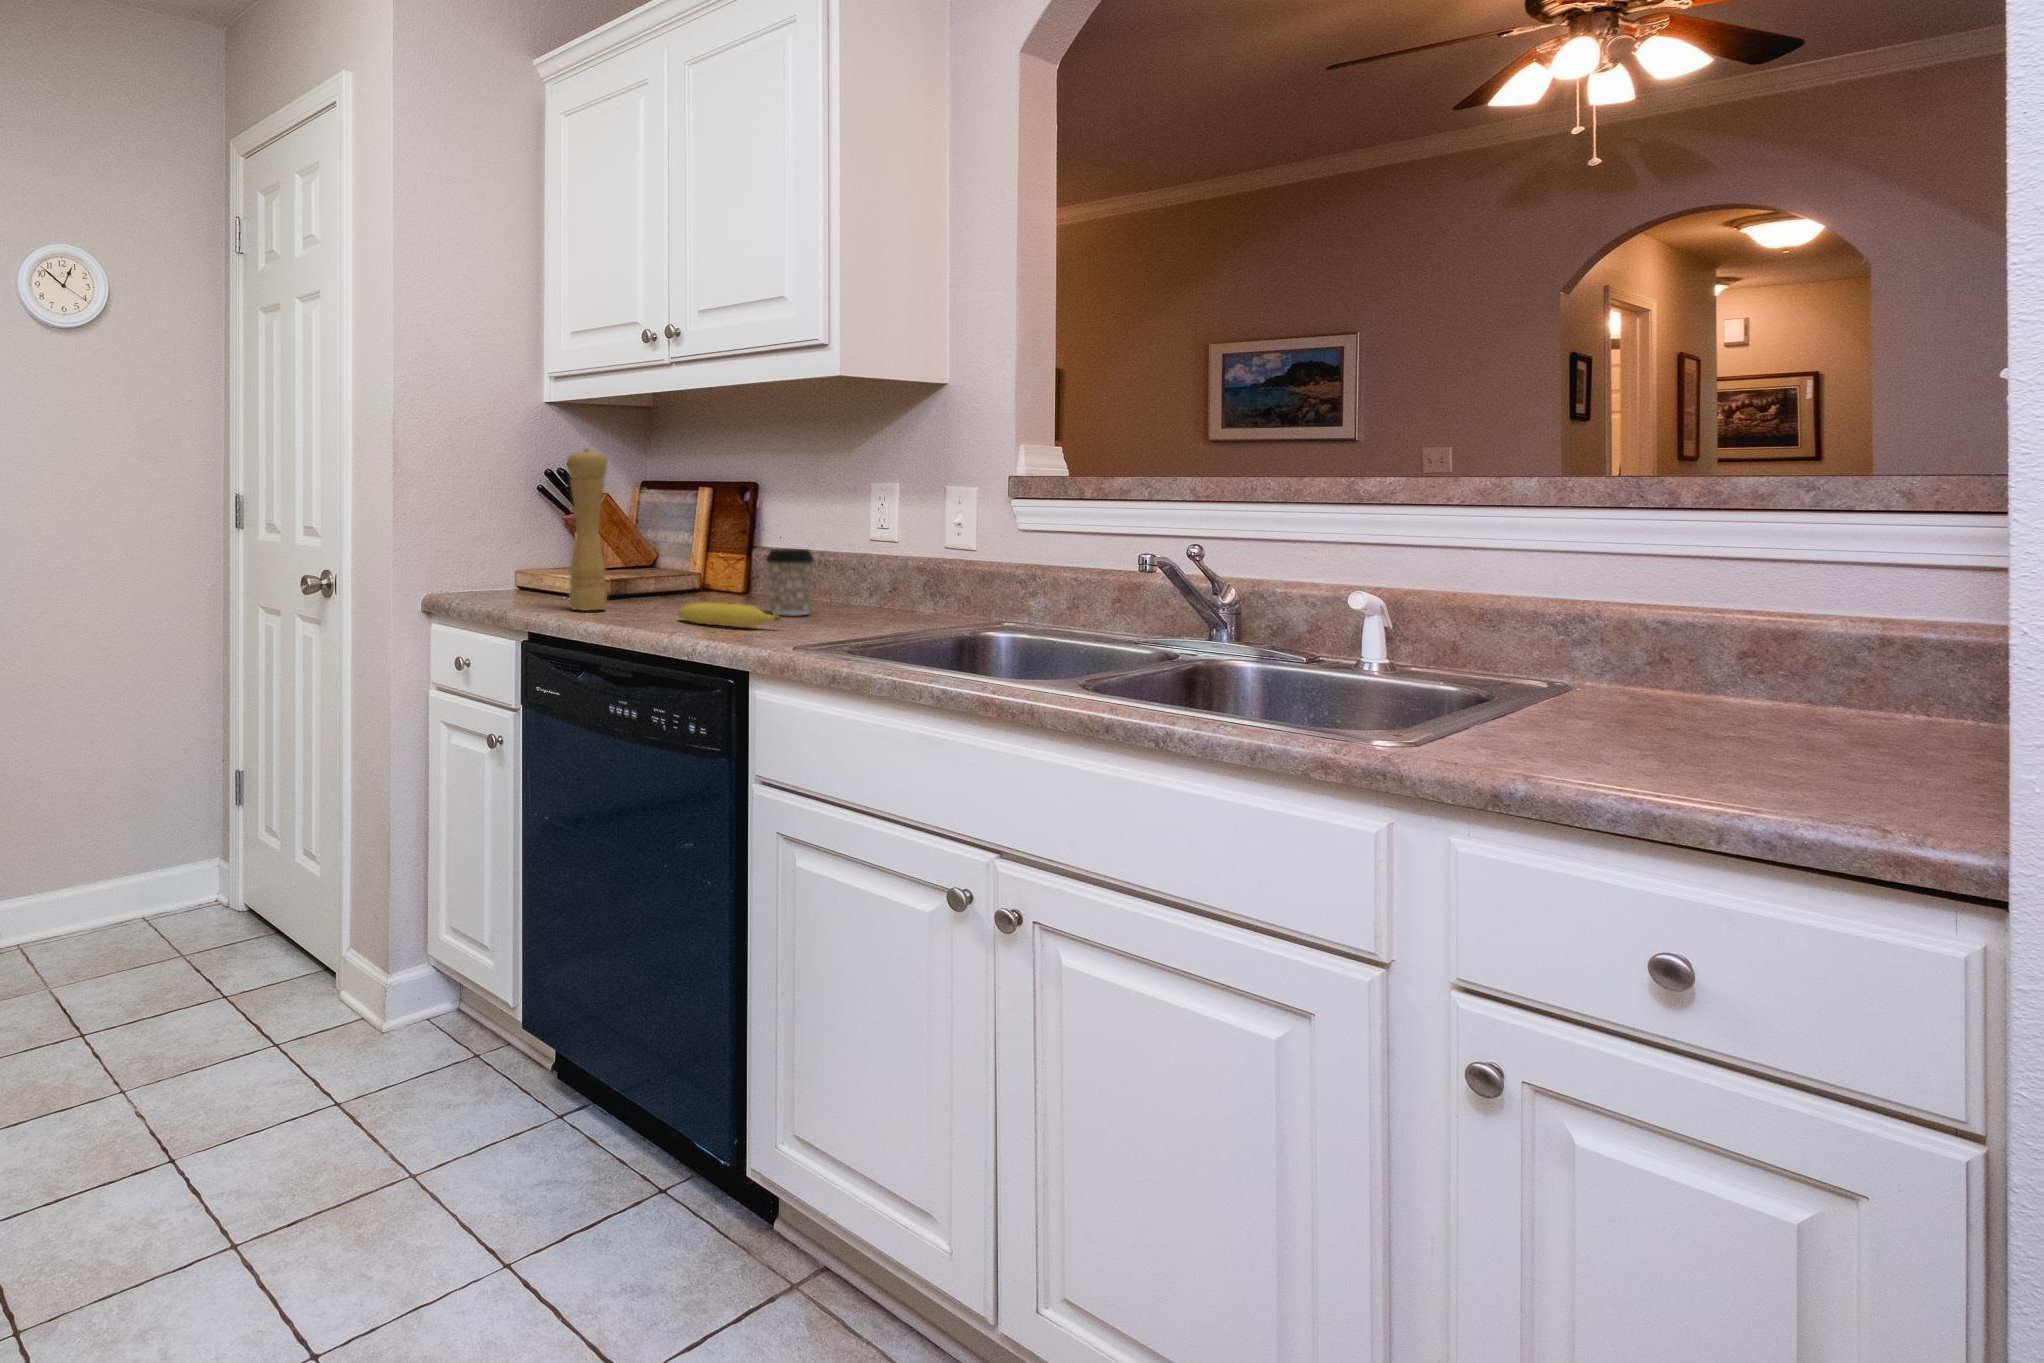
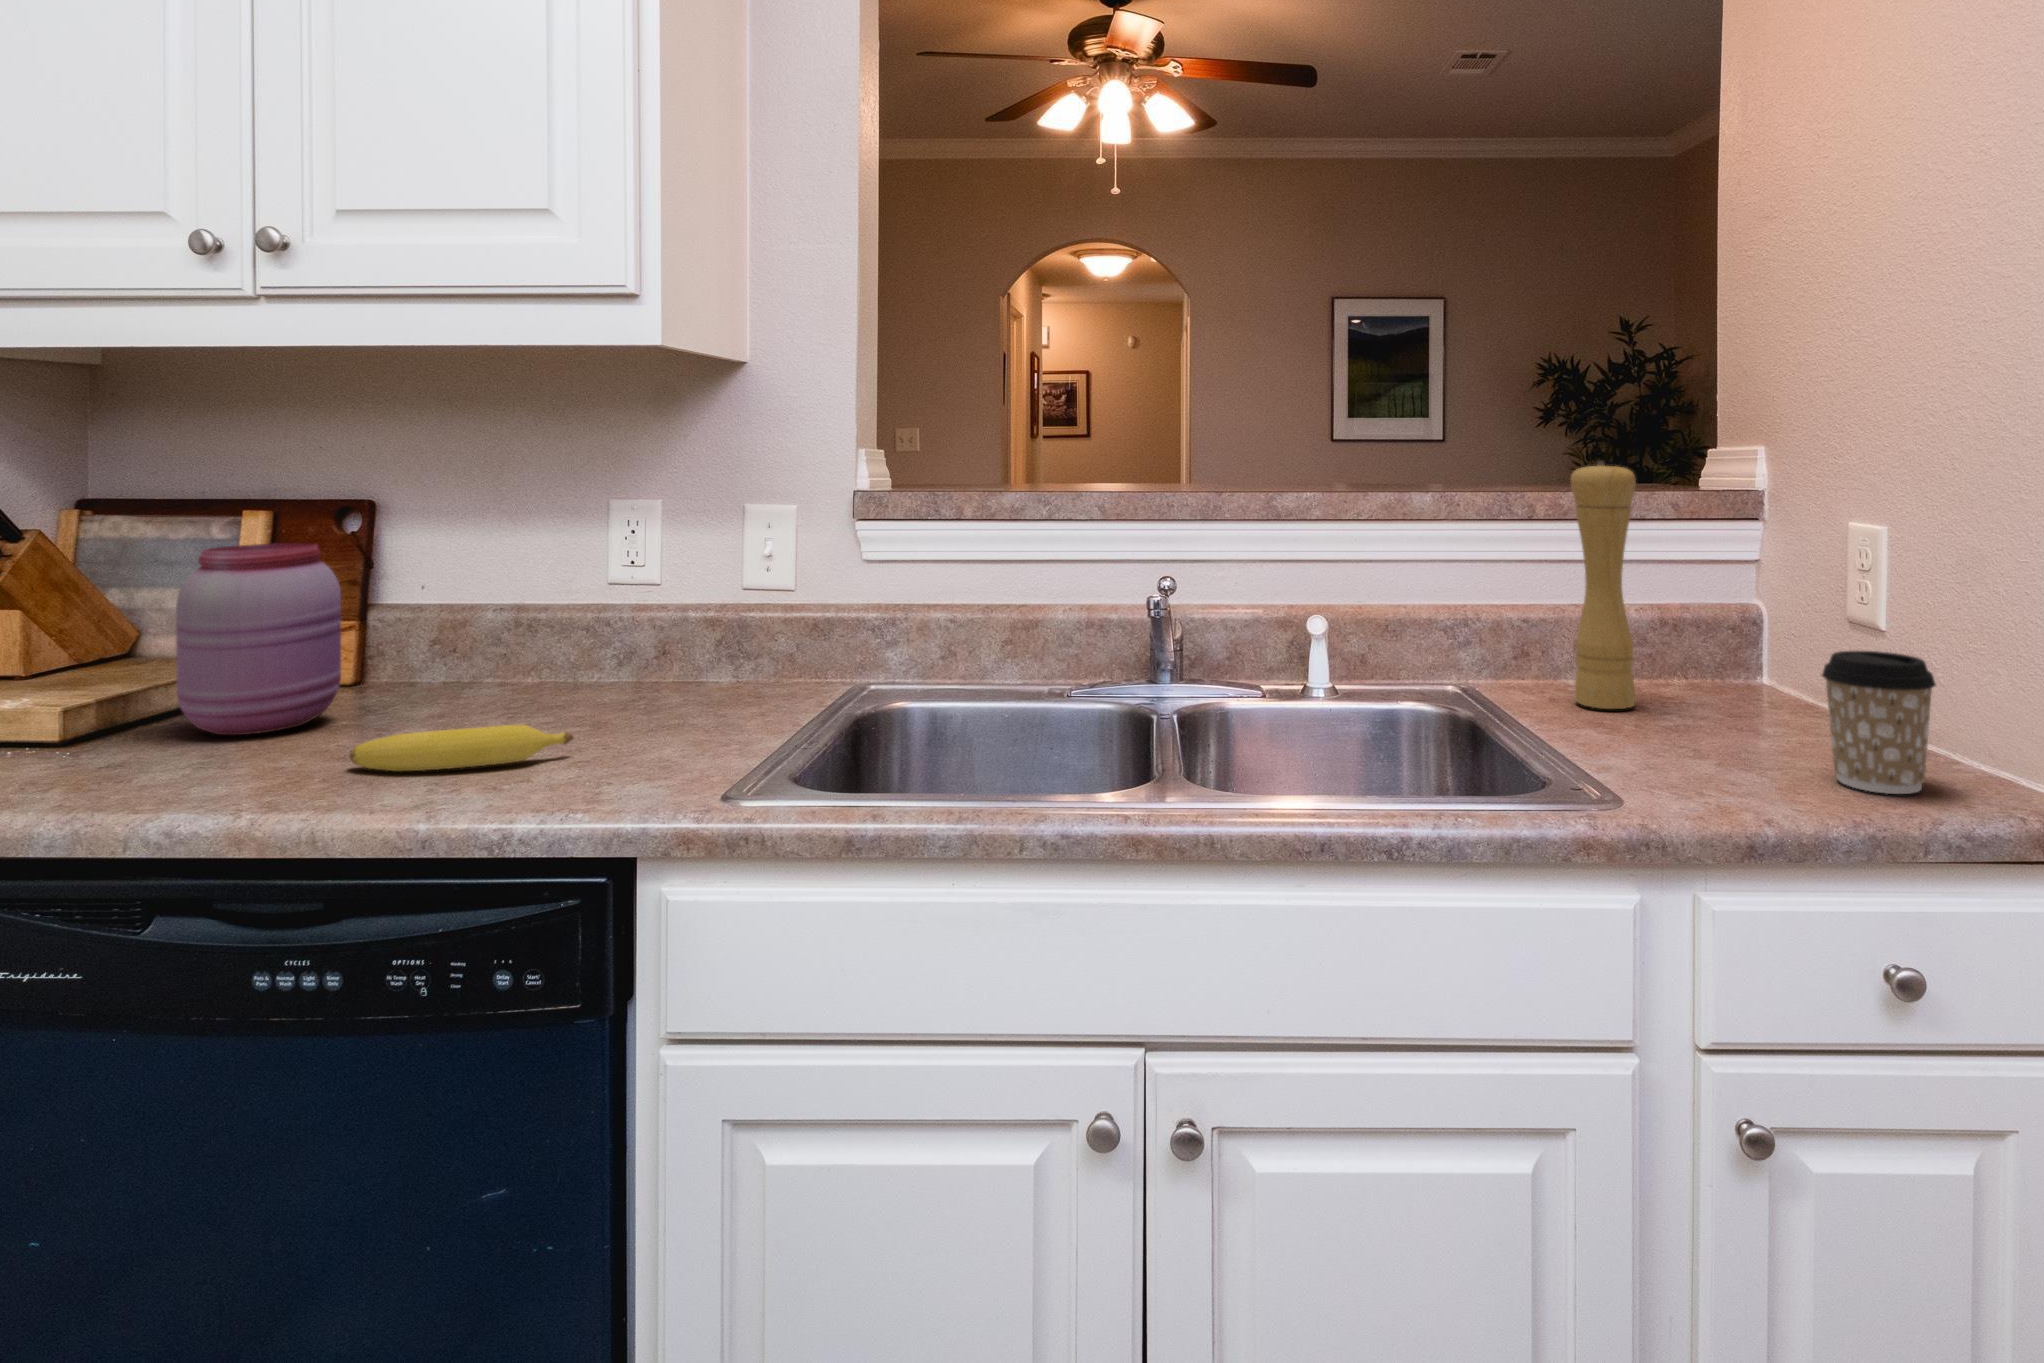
pepper mill: present [567,450,608,611] -> present [1571,462,1636,709]
jar: none [638,502,712,605] -> present [176,543,341,735]
coffee cup: present [766,549,815,616] -> present [1822,651,1936,794]

